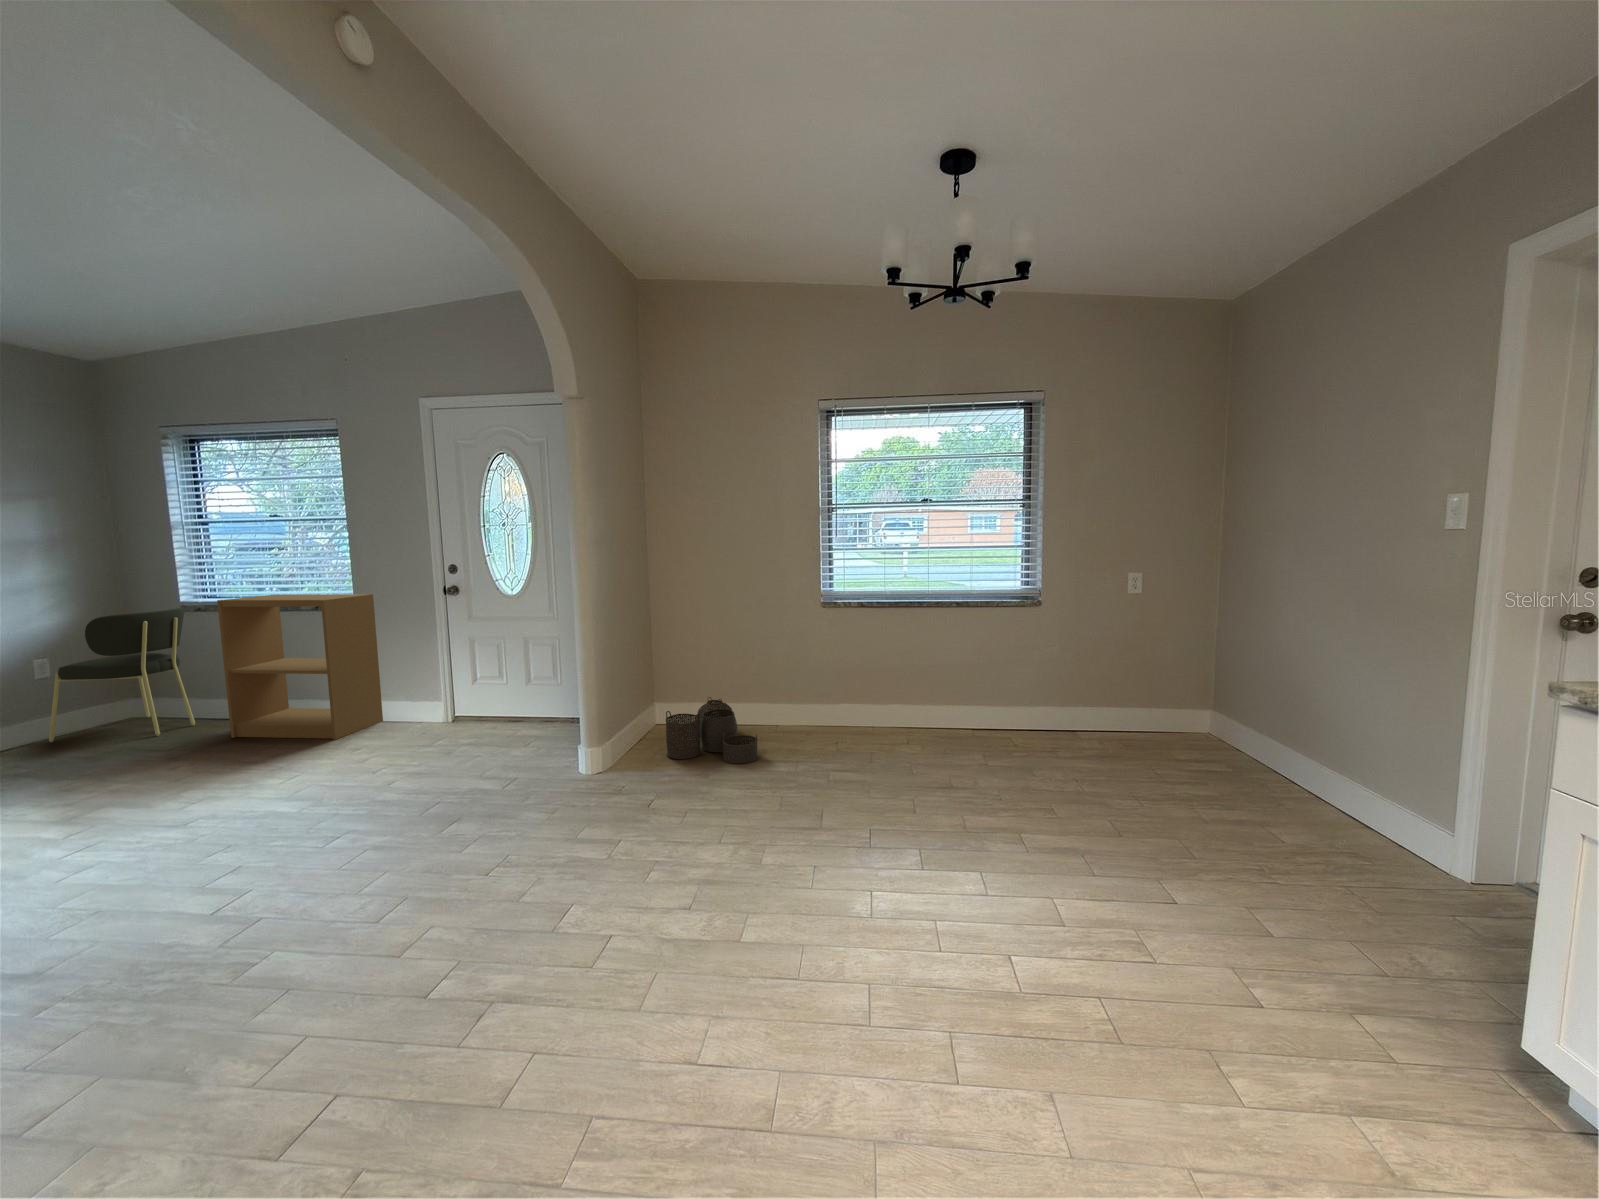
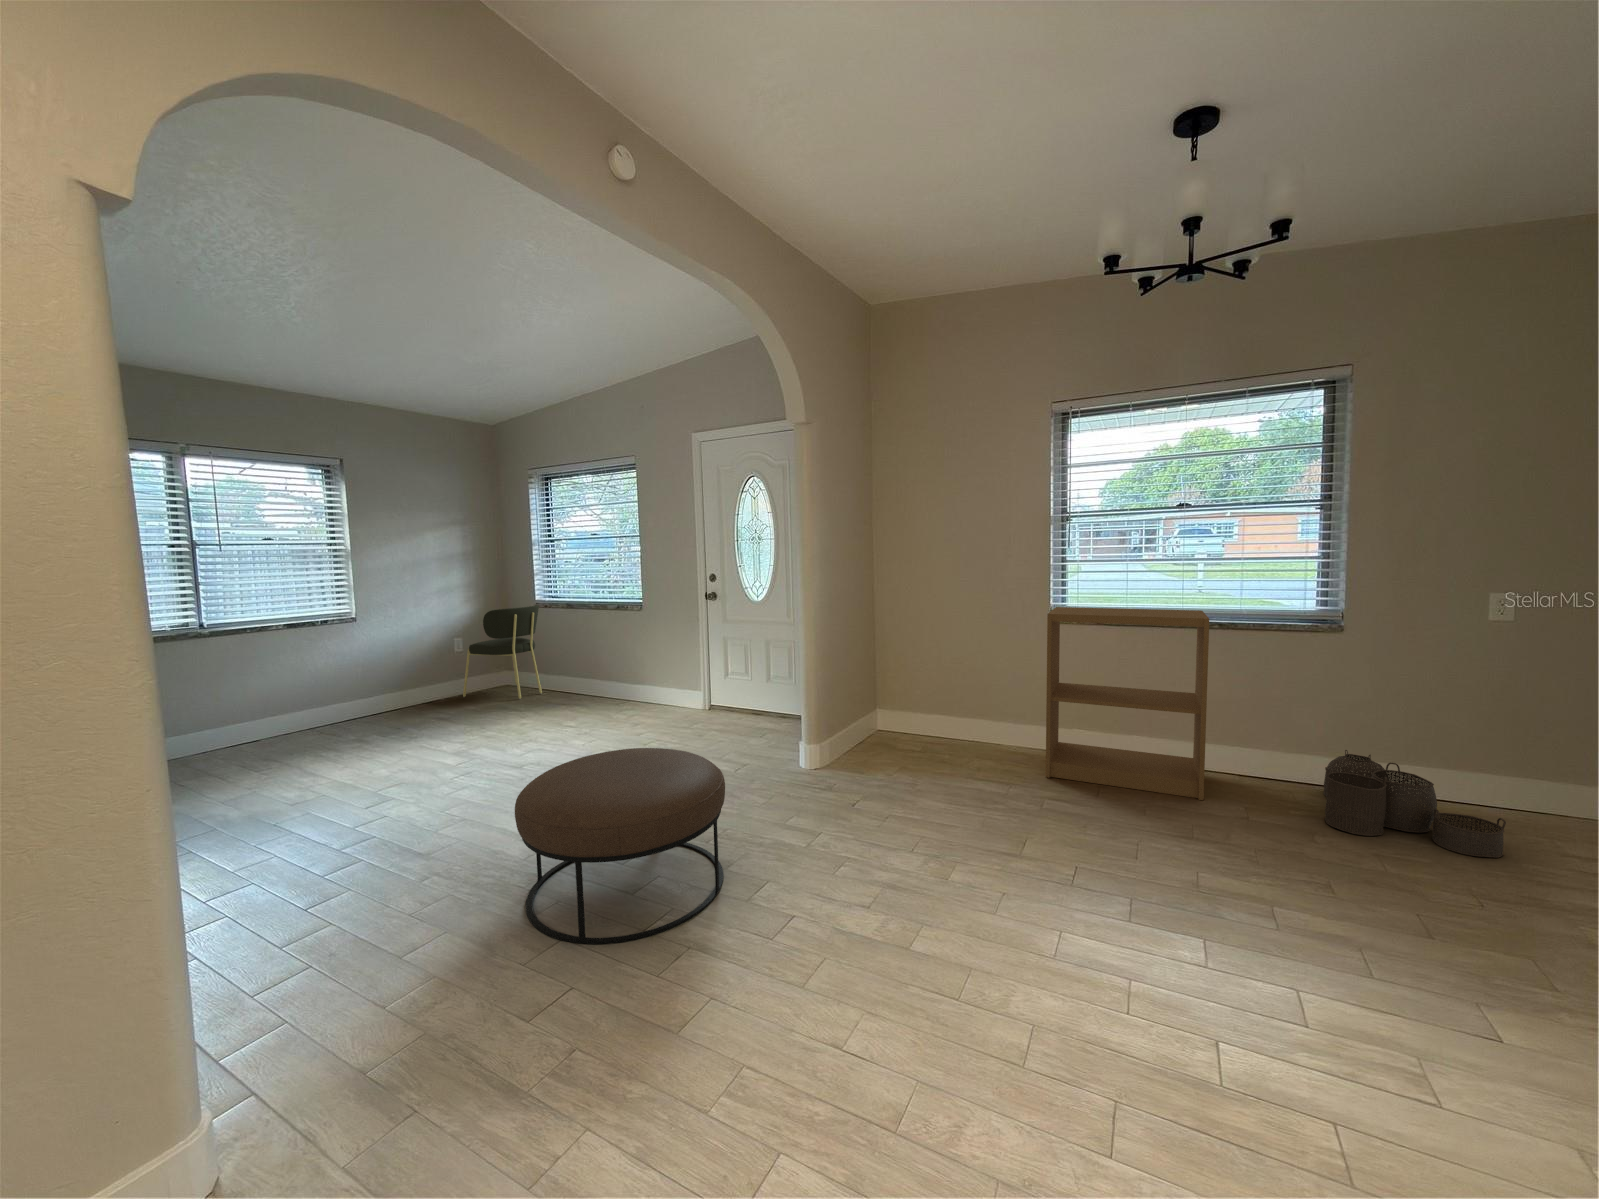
bookshelf: present [217,594,383,740] -> present [1046,607,1209,800]
woven basket: present [666,697,758,763] -> present [1323,750,1506,858]
ottoman: none [204,774,516,1043] -> present [515,748,725,944]

